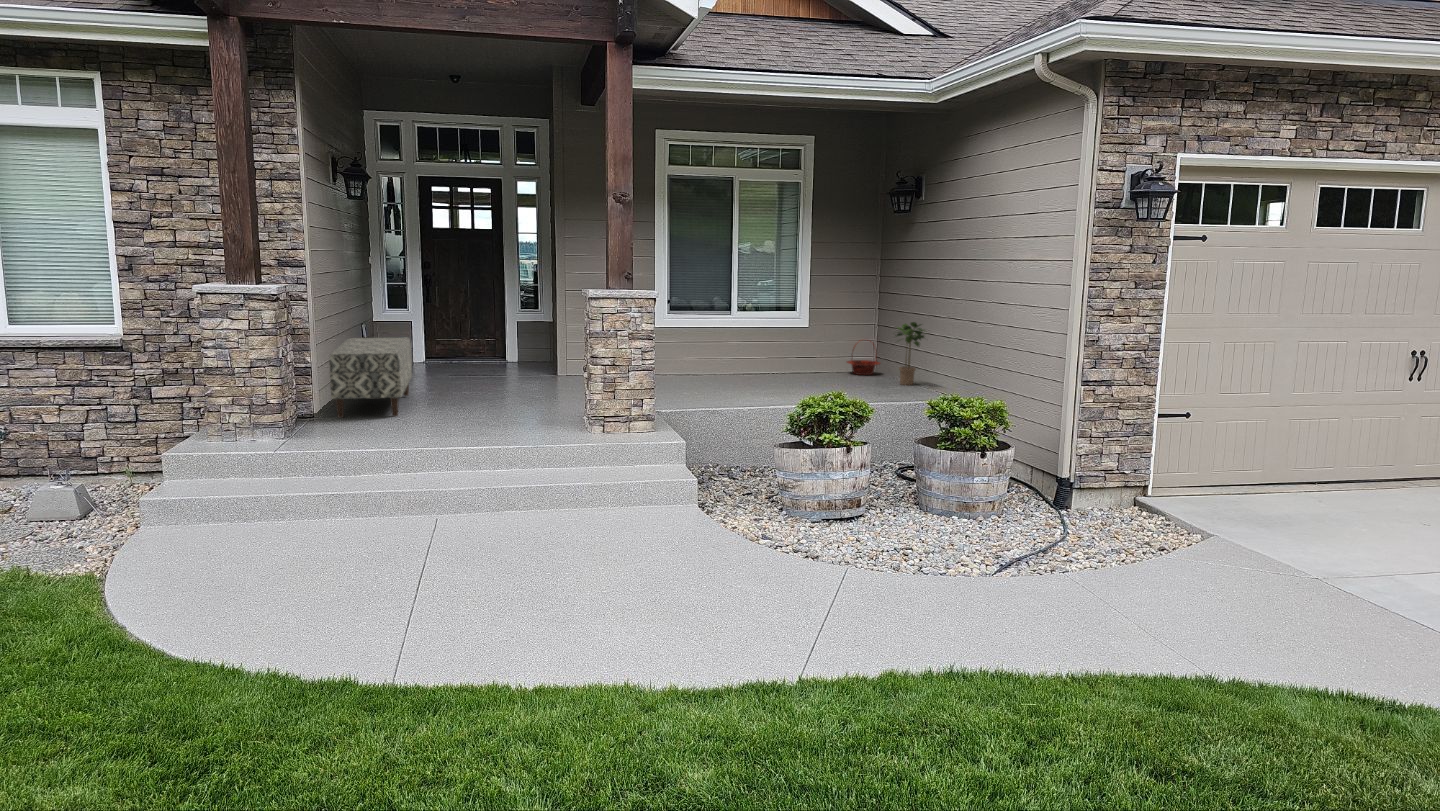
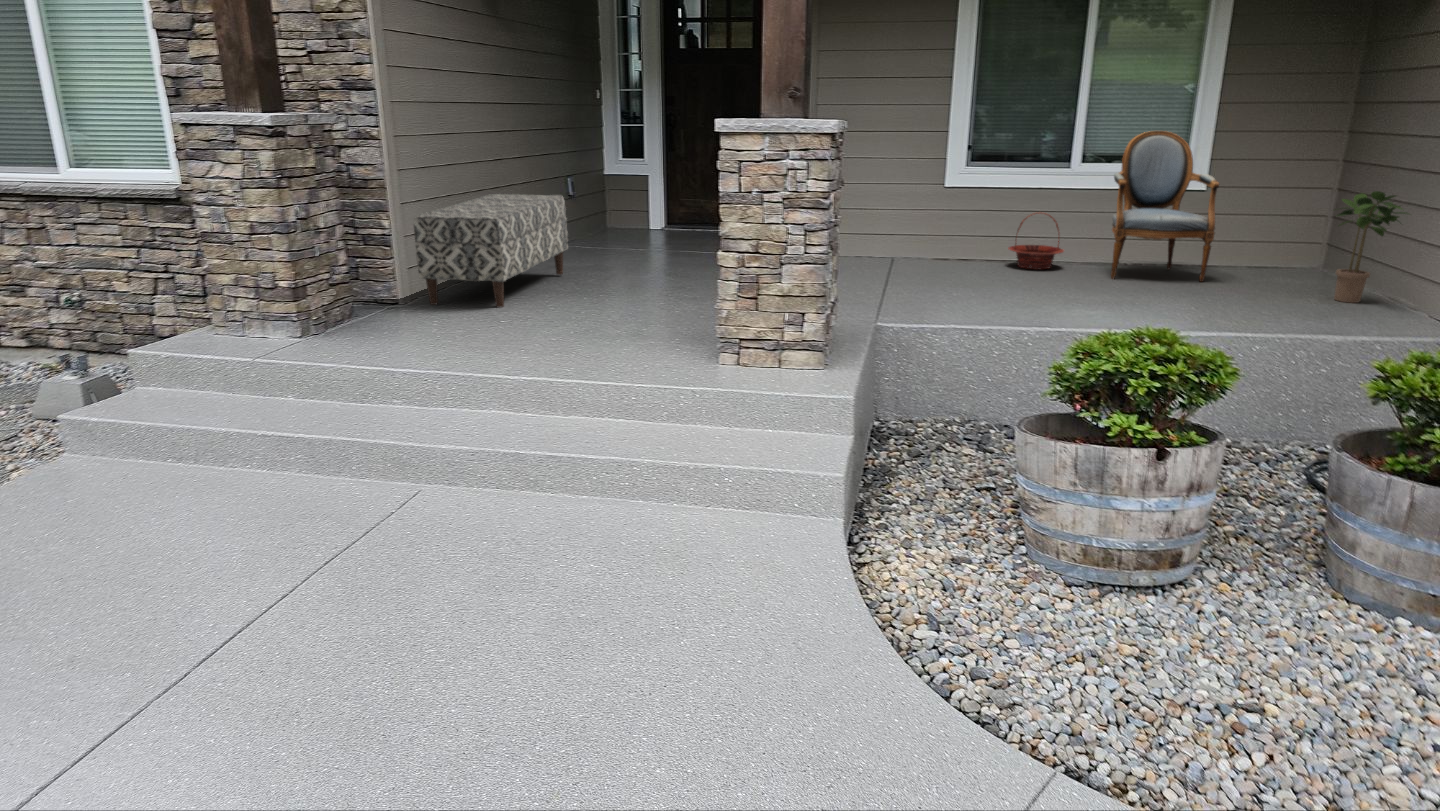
armchair: none [770,288,832,381] -> present [1111,131,1219,282]
basket: present [847,340,880,375] -> present [1008,213,1064,269]

